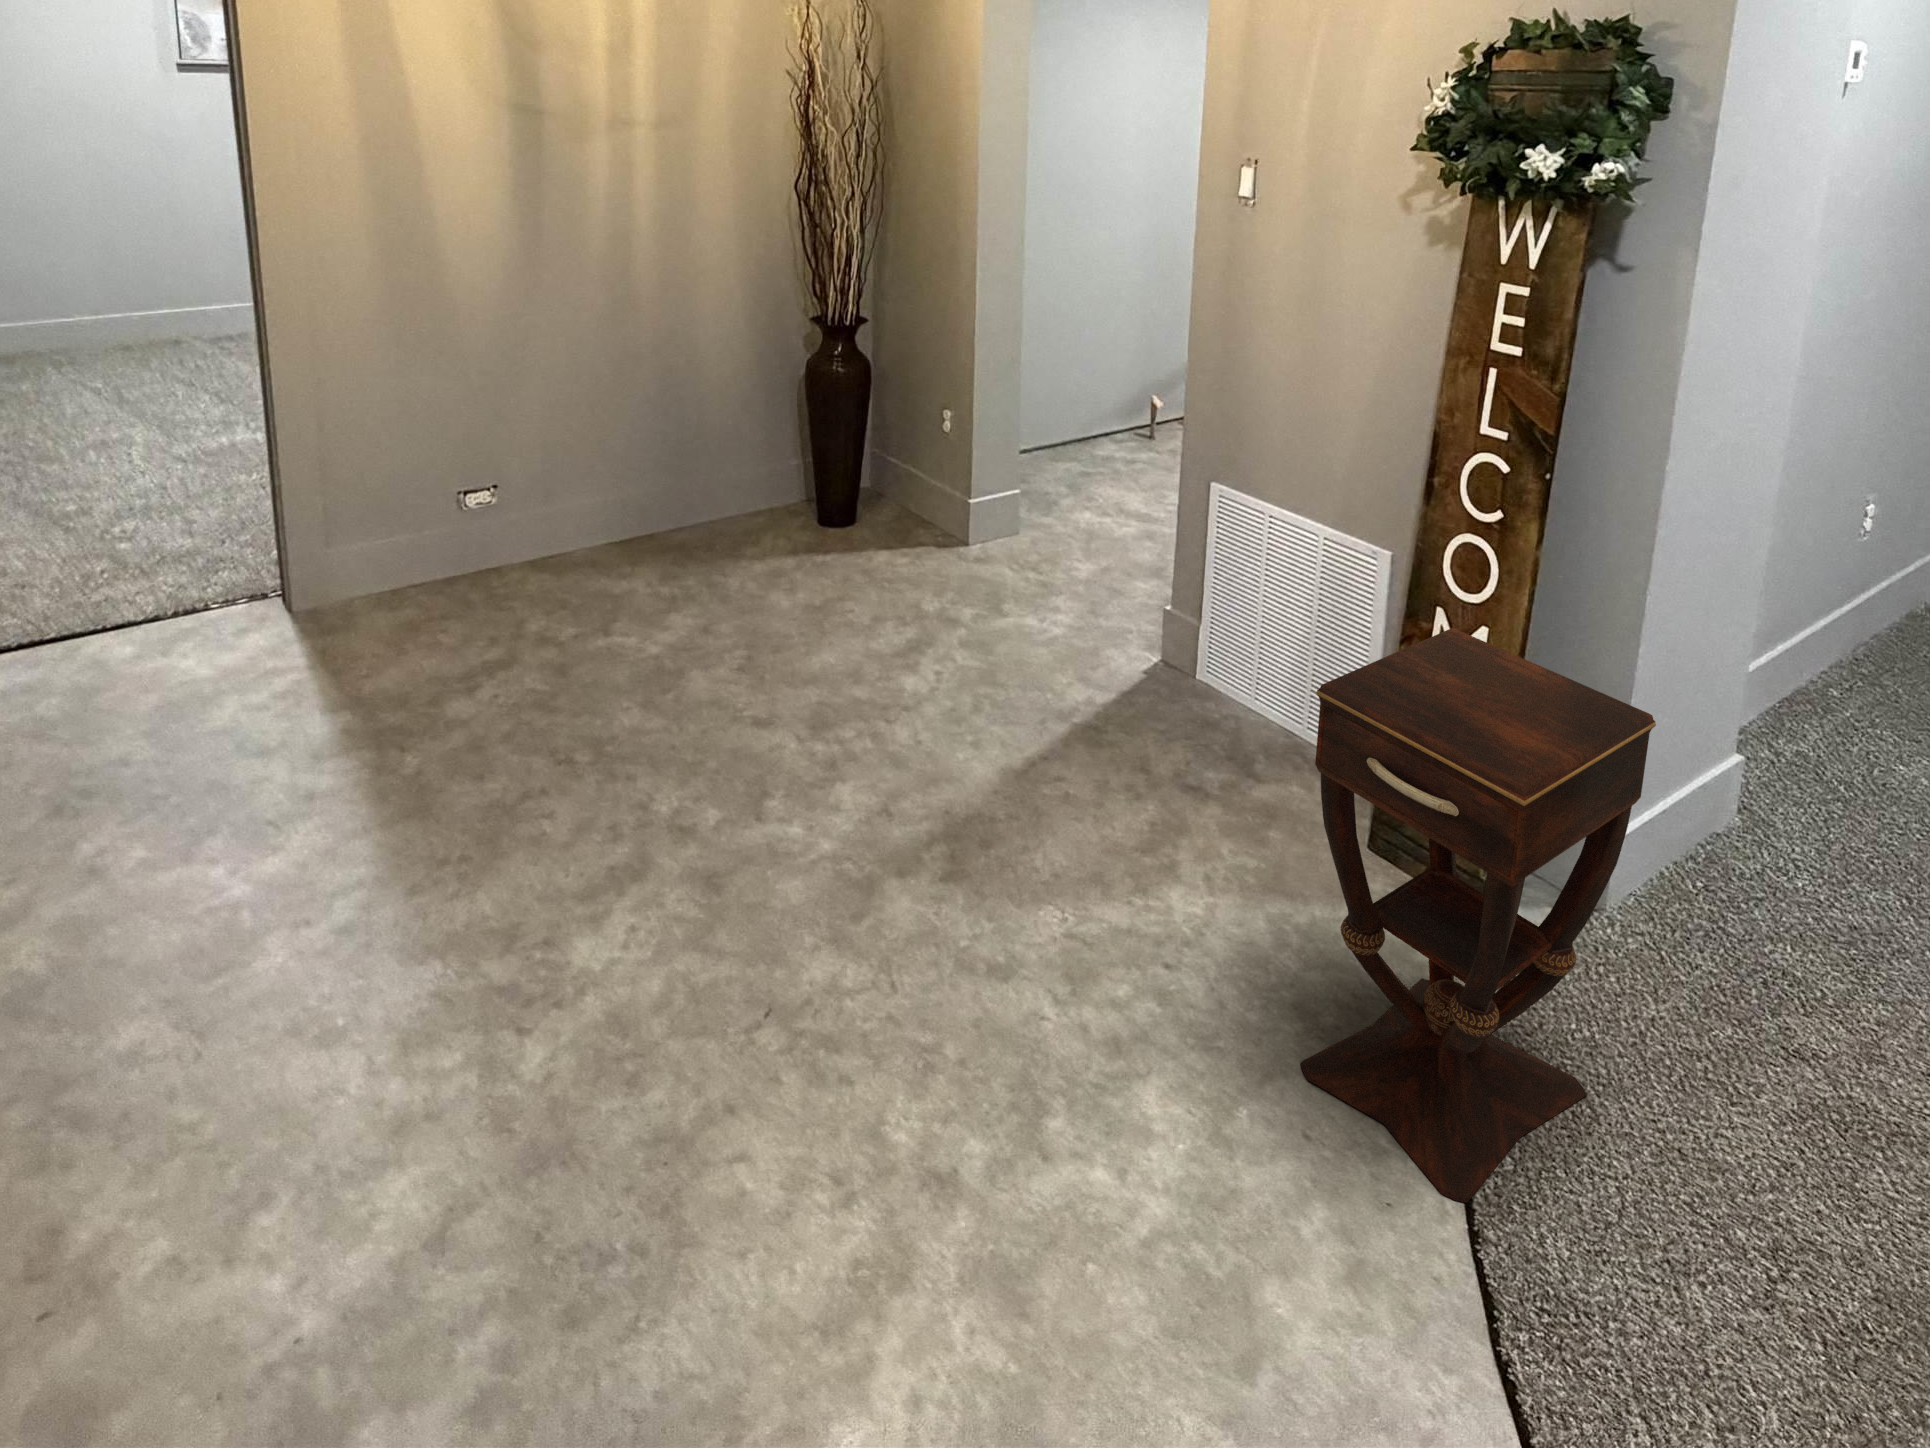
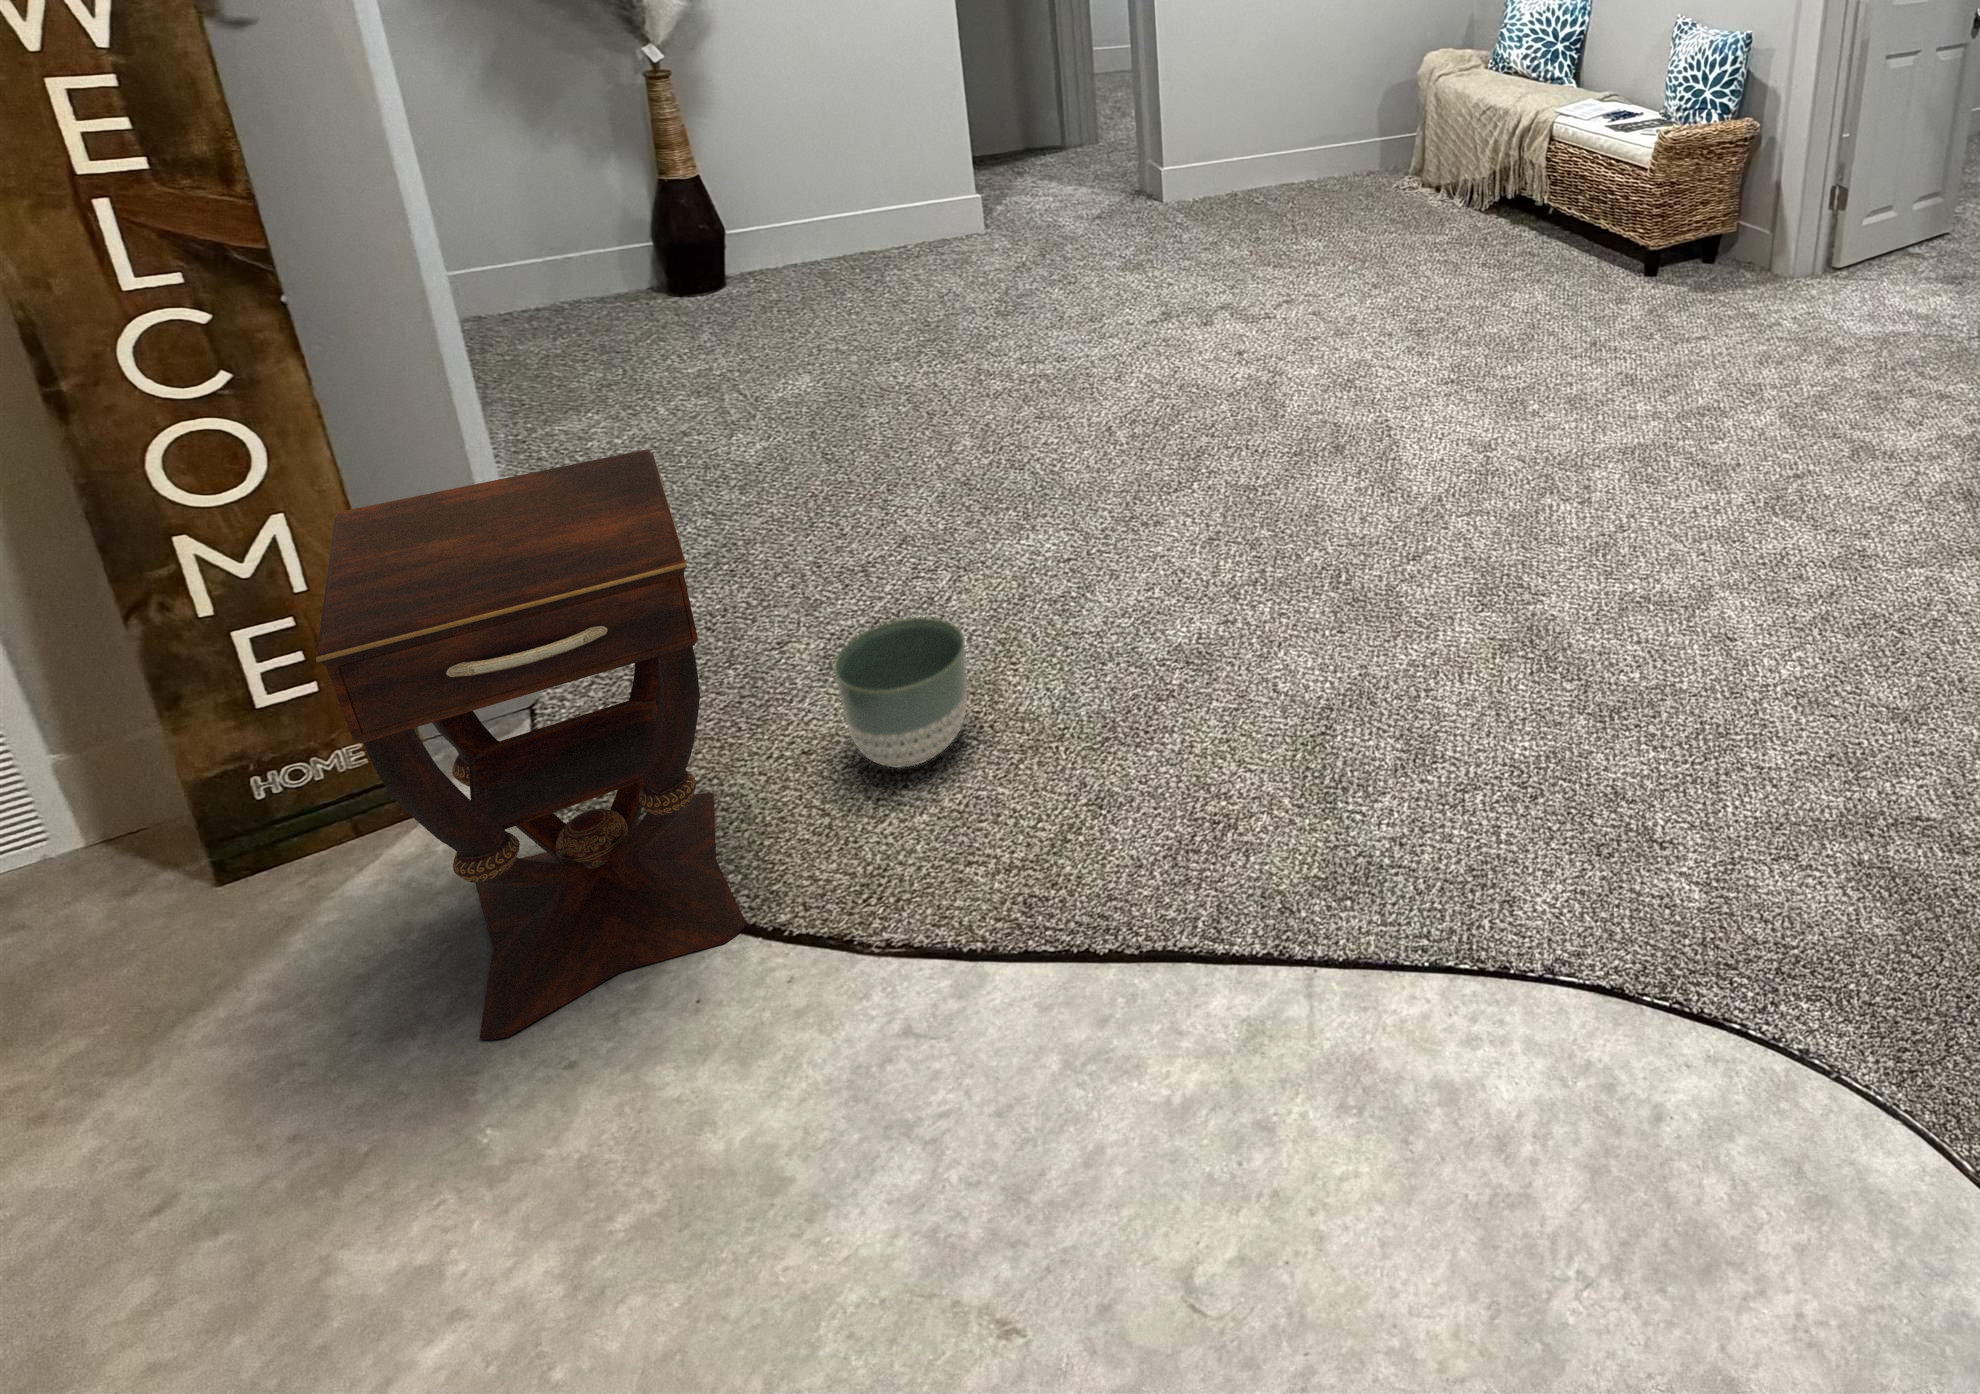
planter: none [1692,1072,1878,1304] -> present [834,617,967,768]

